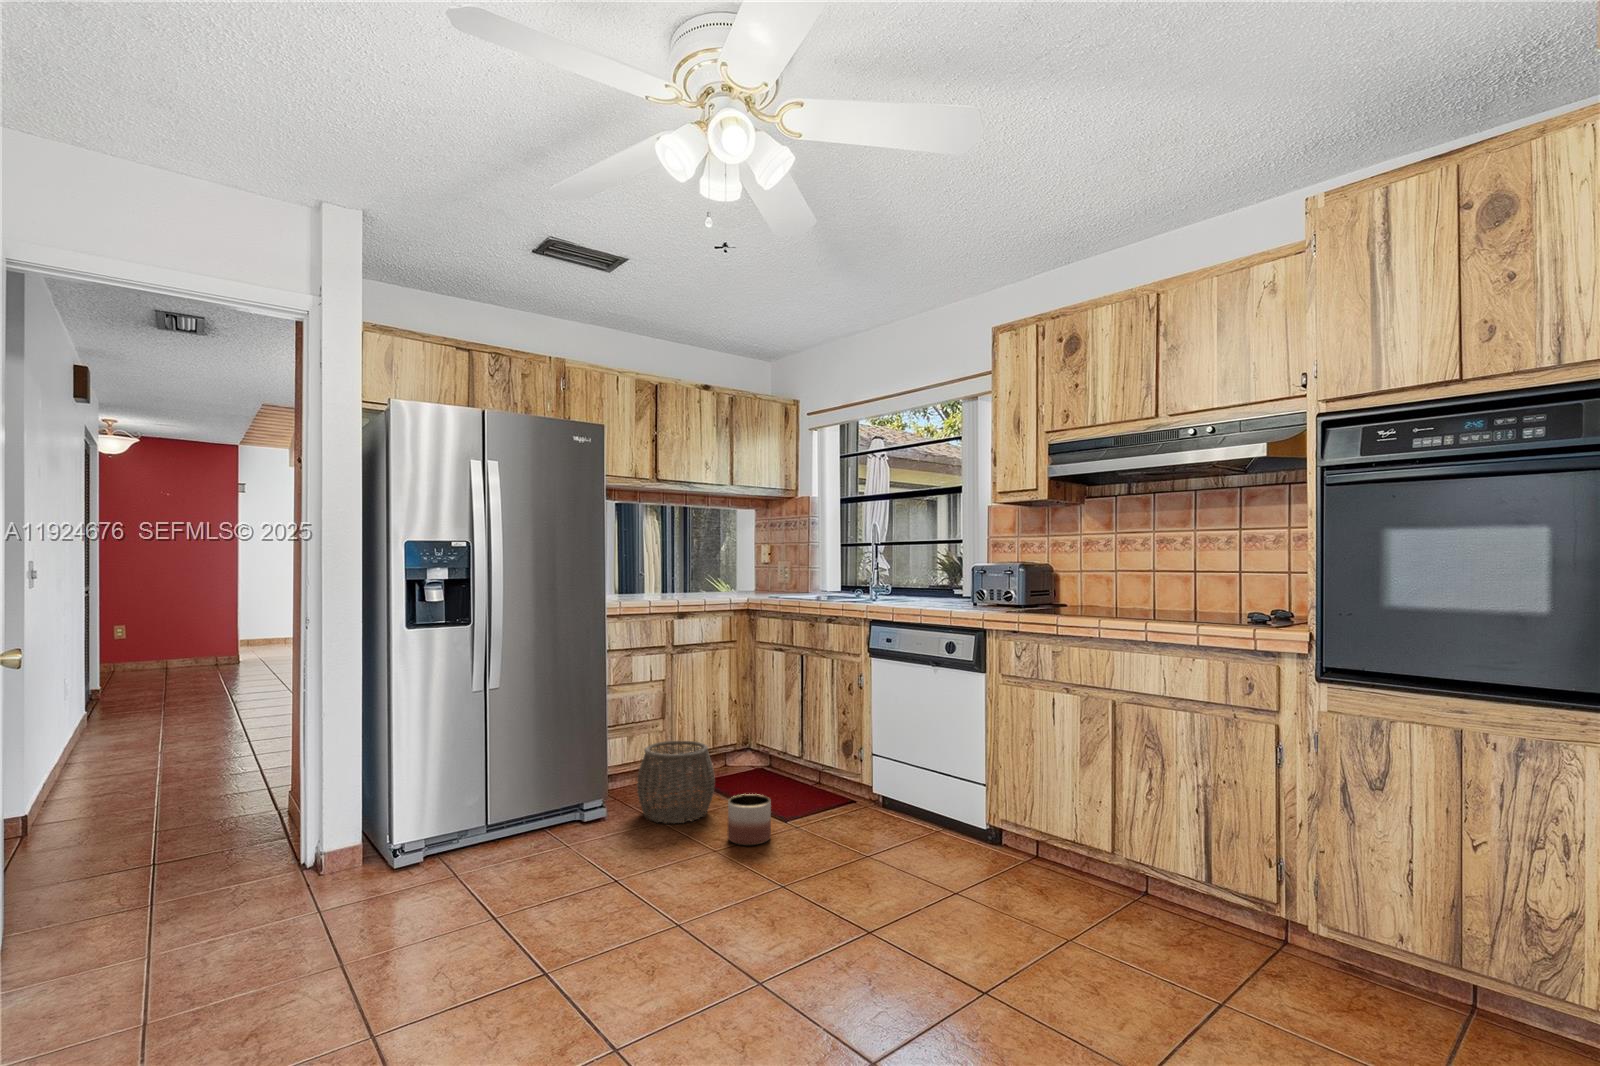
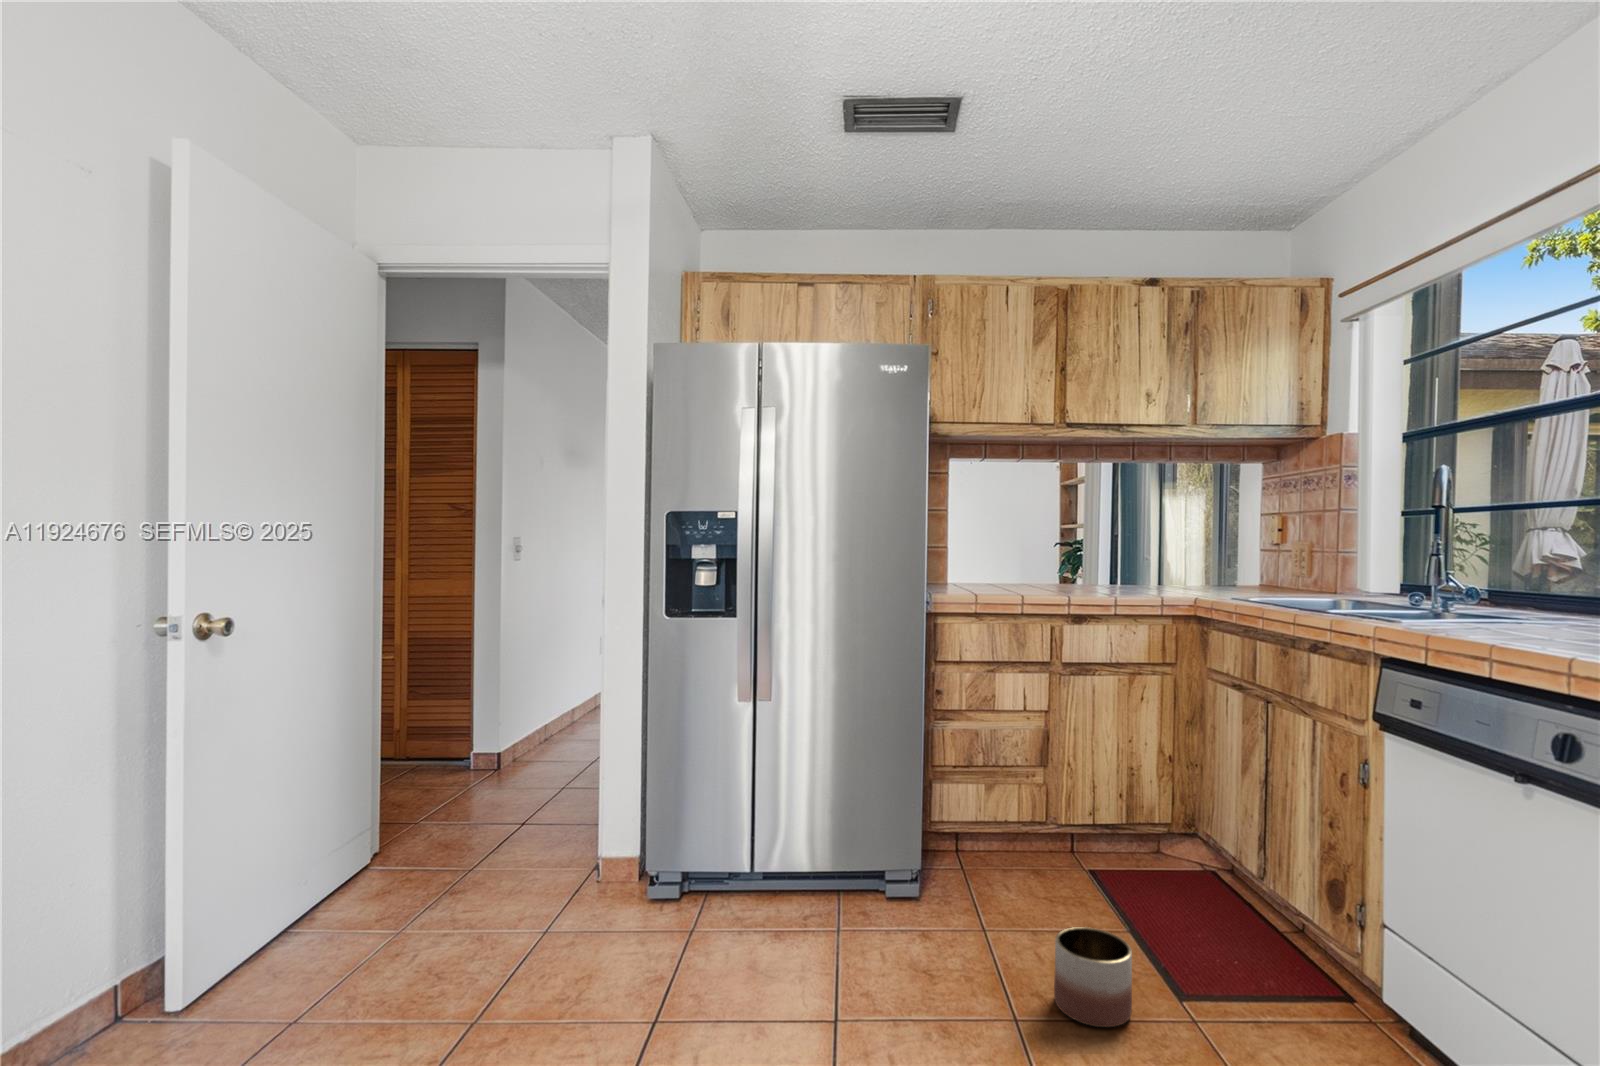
woven basket: present [637,741,715,823] -> none [957,804,1079,940]

